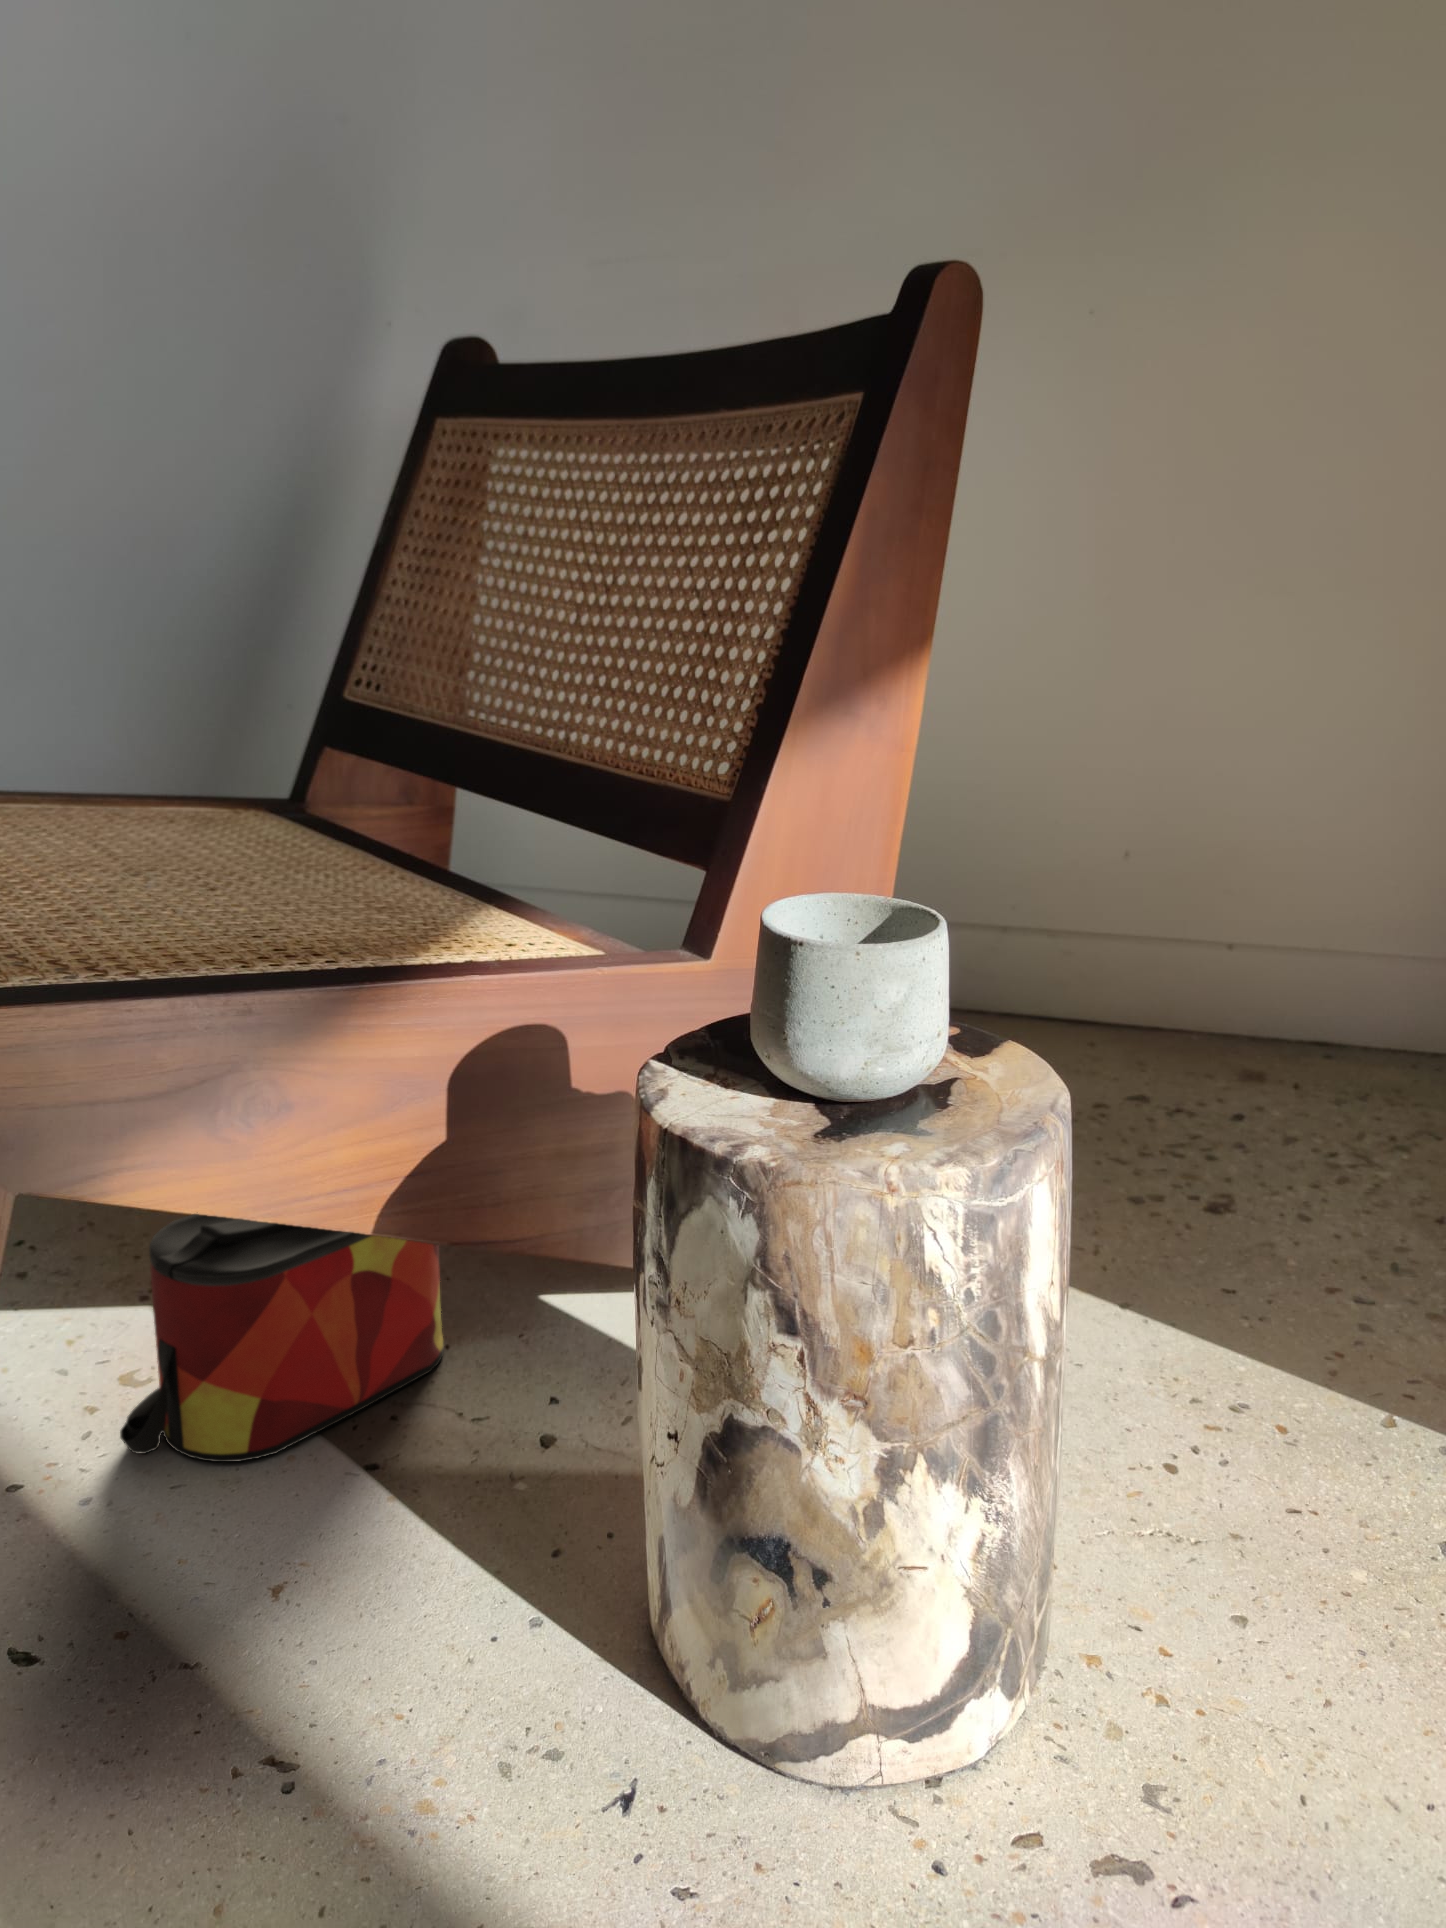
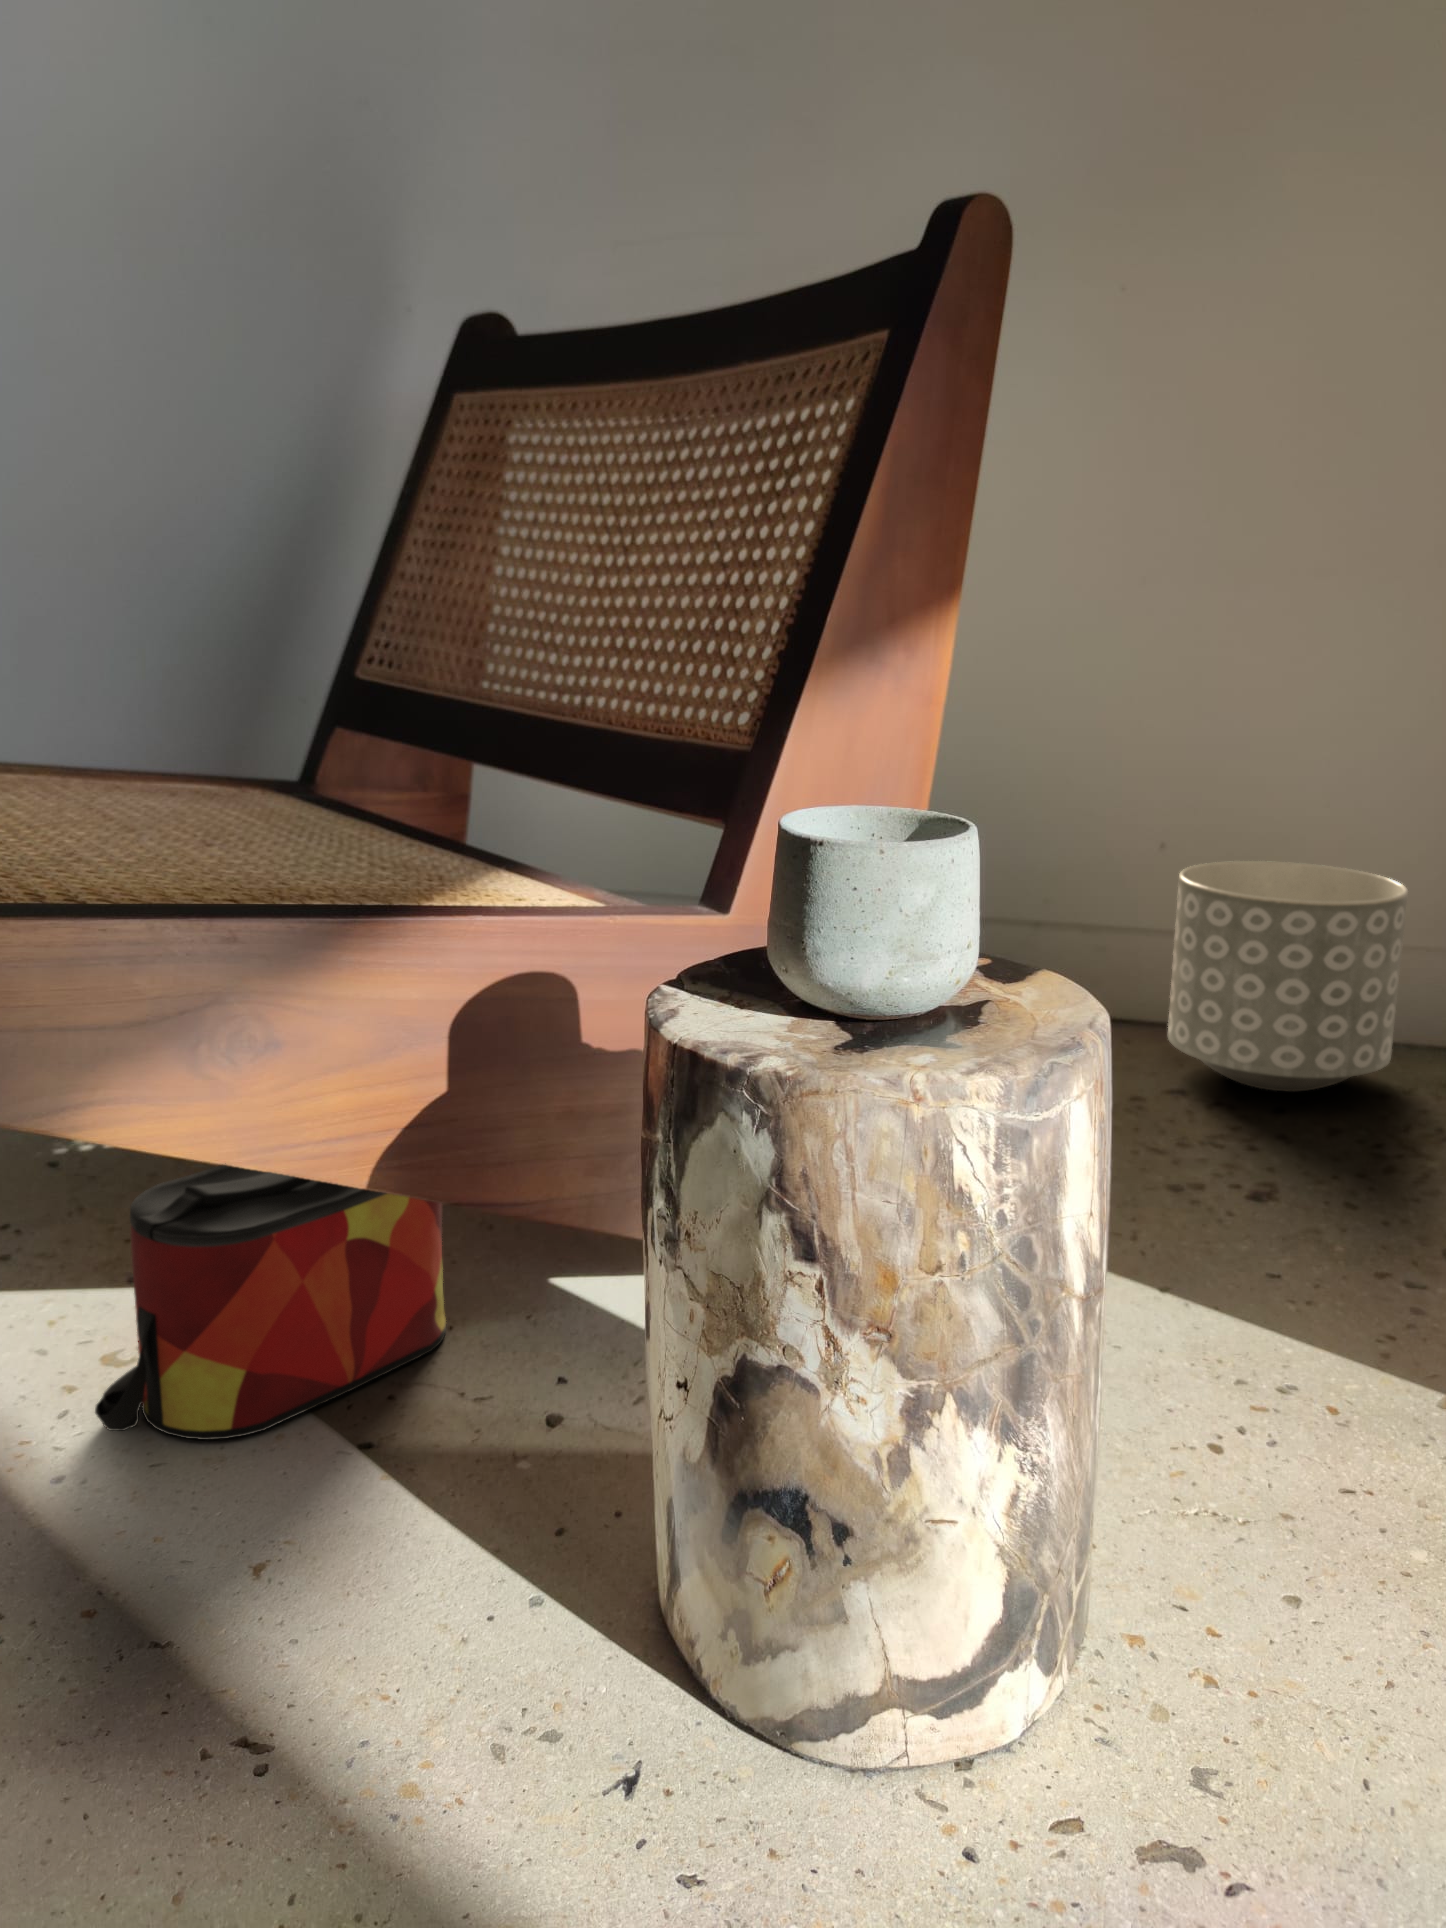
planter: none [1132,868,1366,1095] -> present [1168,861,1408,1092]

